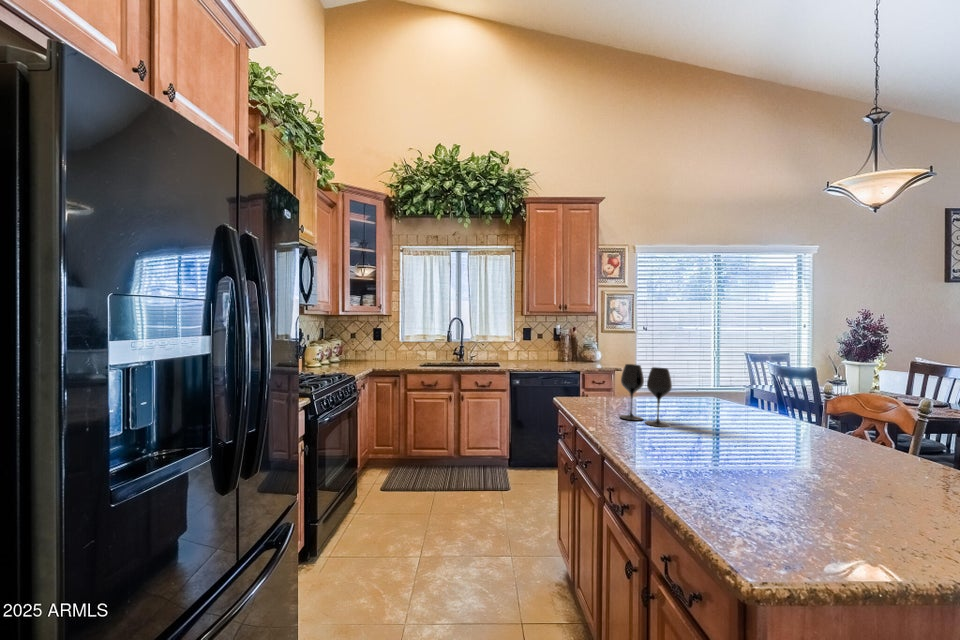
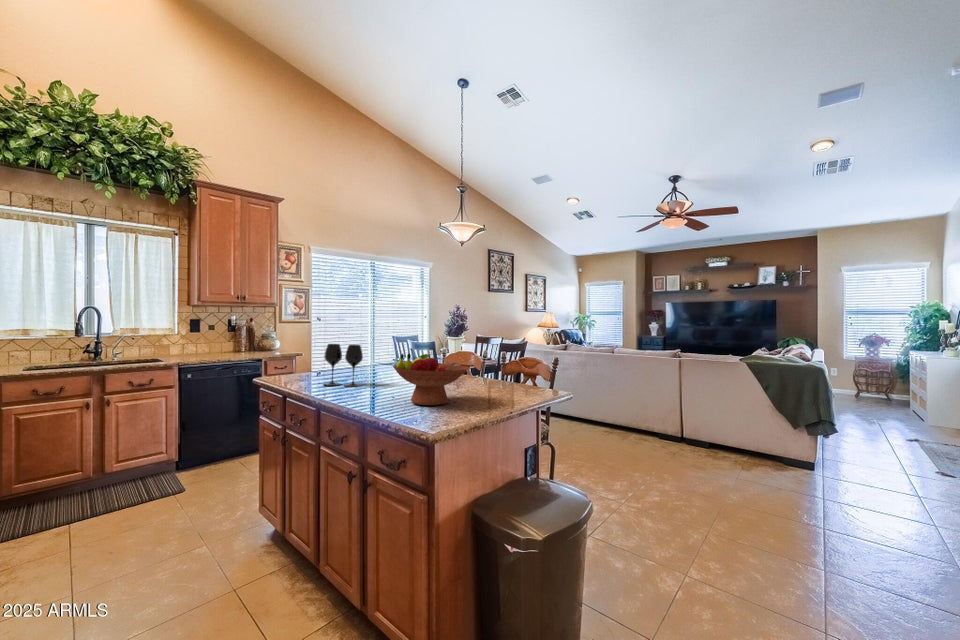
fruit bowl: none [703,396,872,502] -> present [393,354,467,405]

